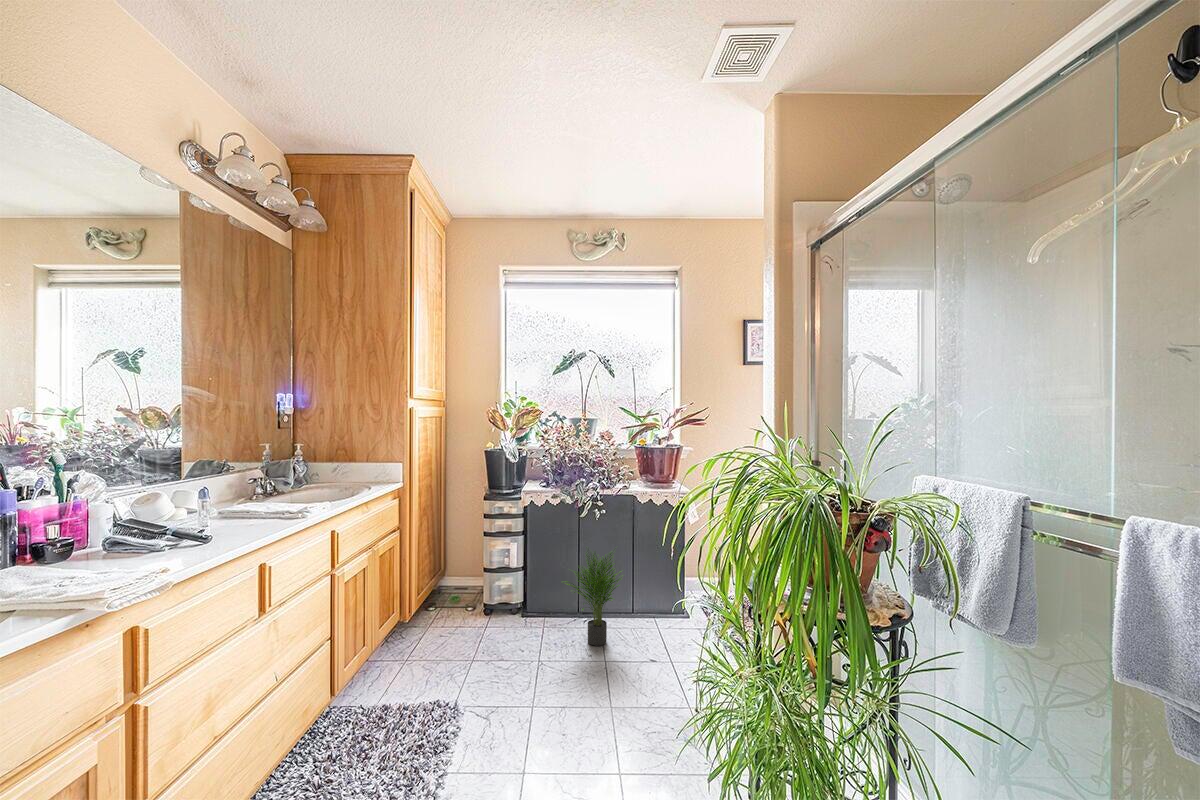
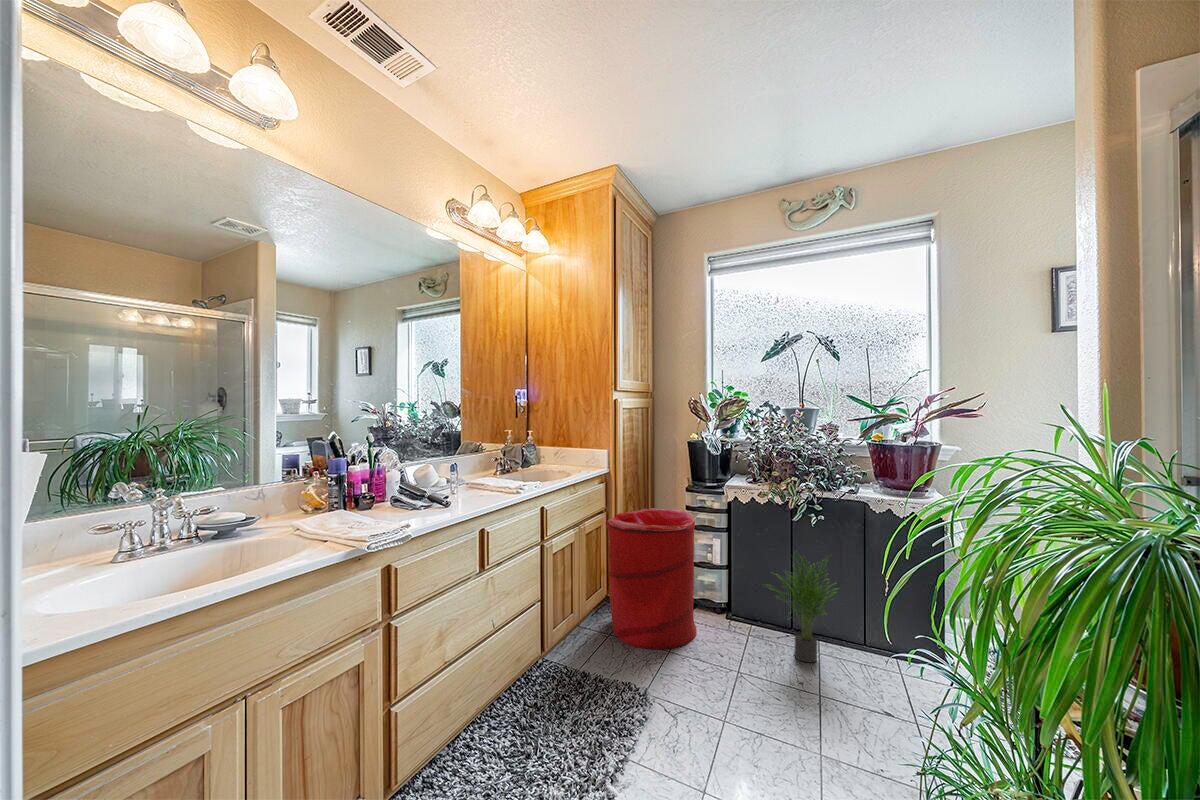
laundry hamper: none [400,520,497,665] -> present [606,508,697,649]

